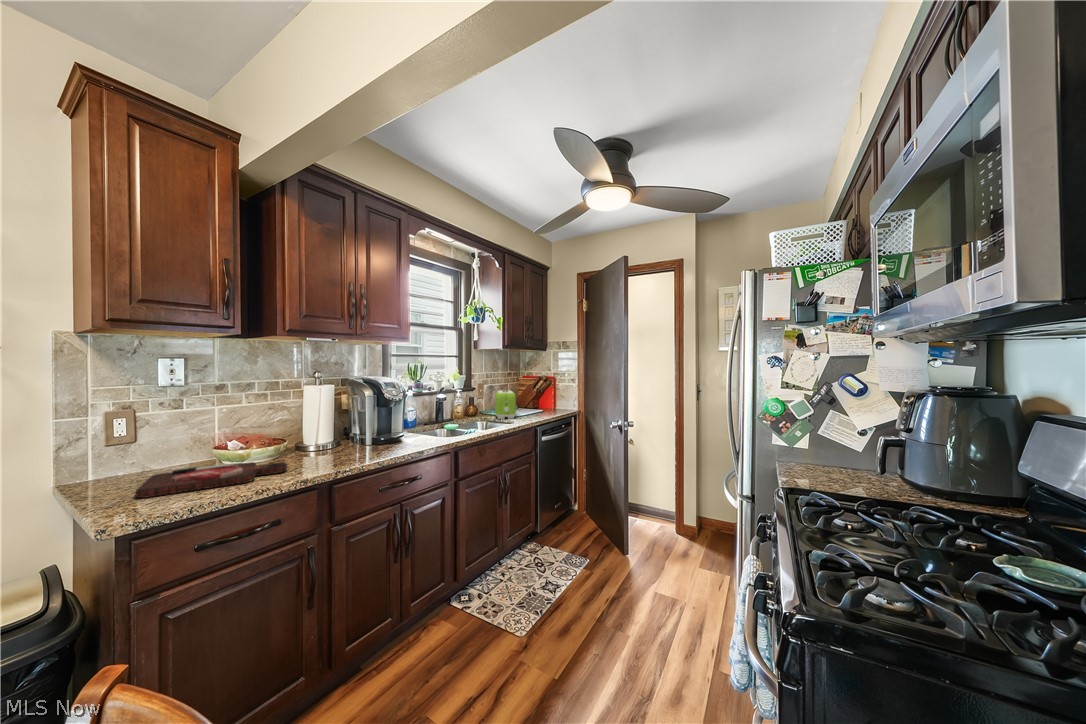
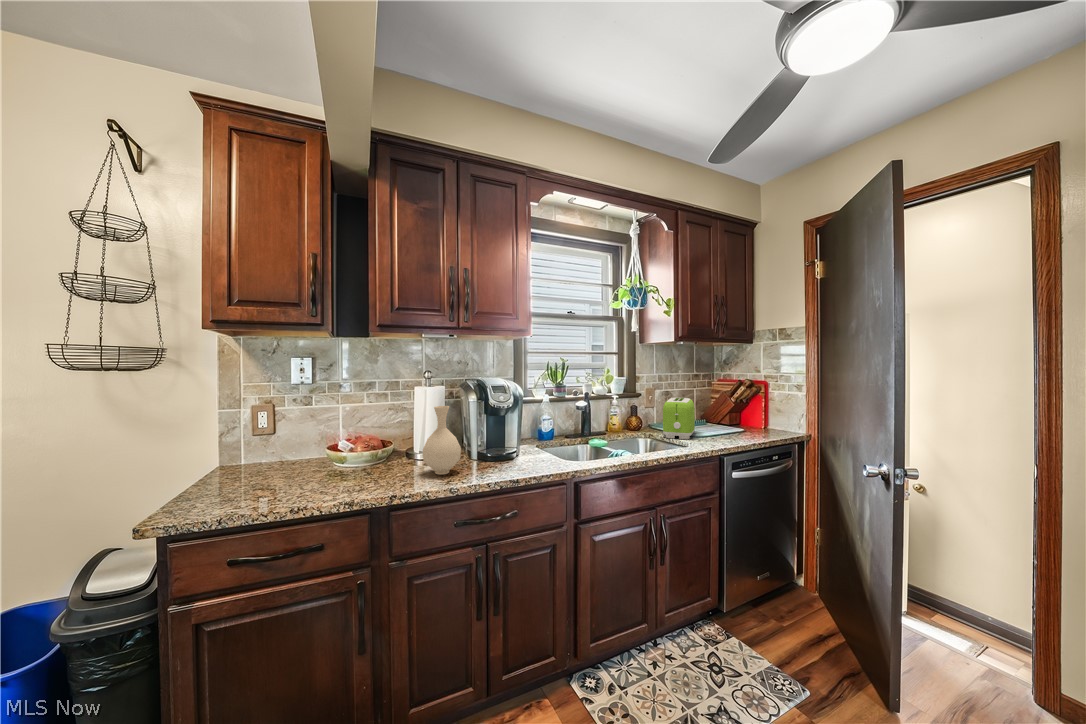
vase: none [334,401,369,458] -> present [423,406,461,474]
cutting board: present [135,462,288,498] -> none [233,466,370,493]

